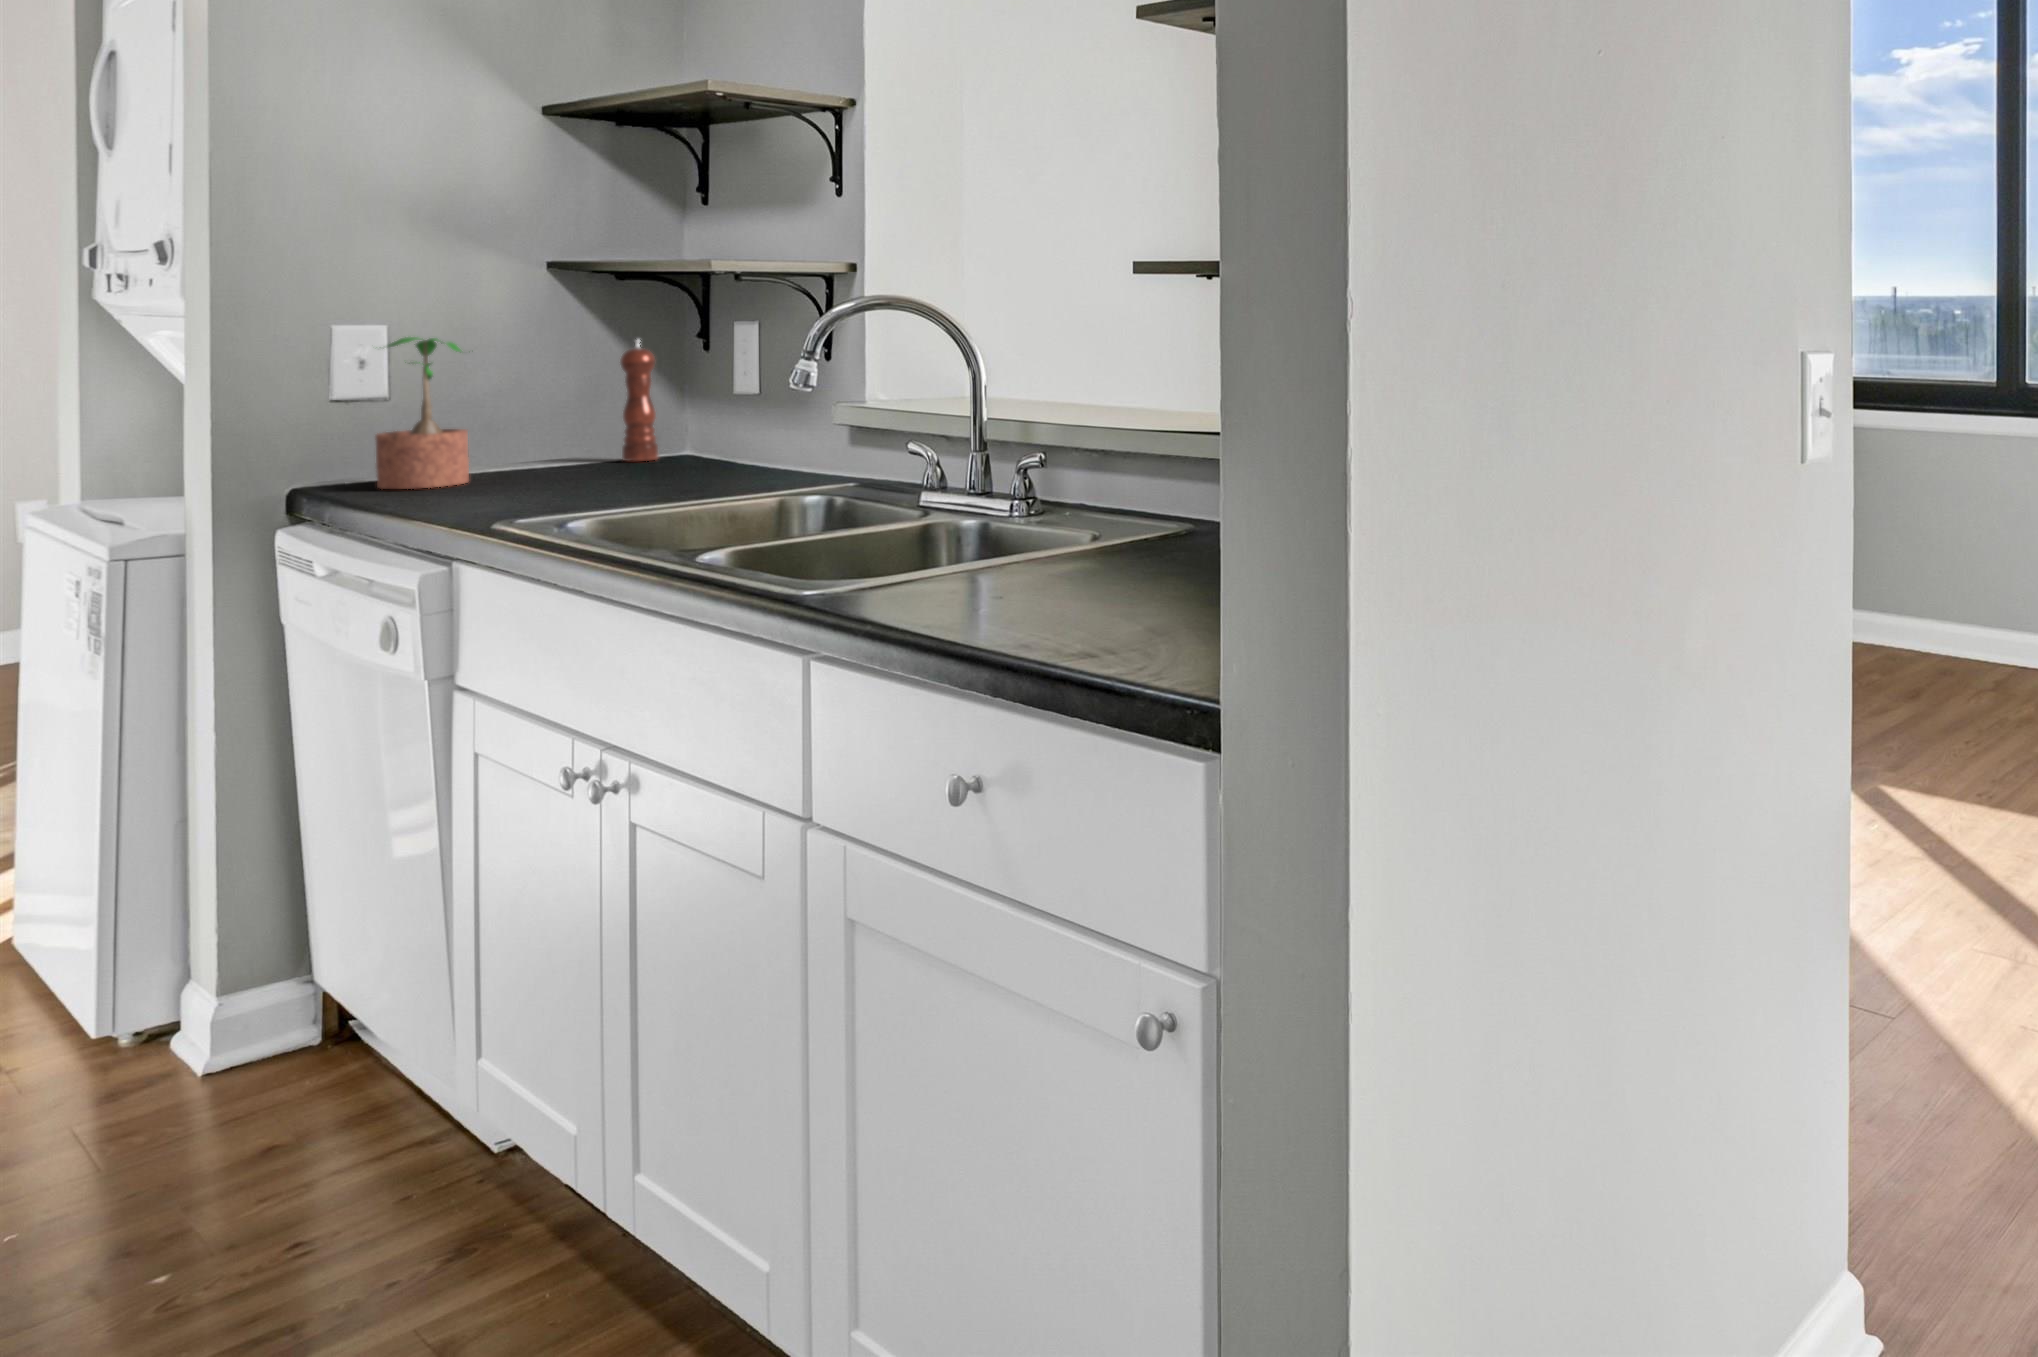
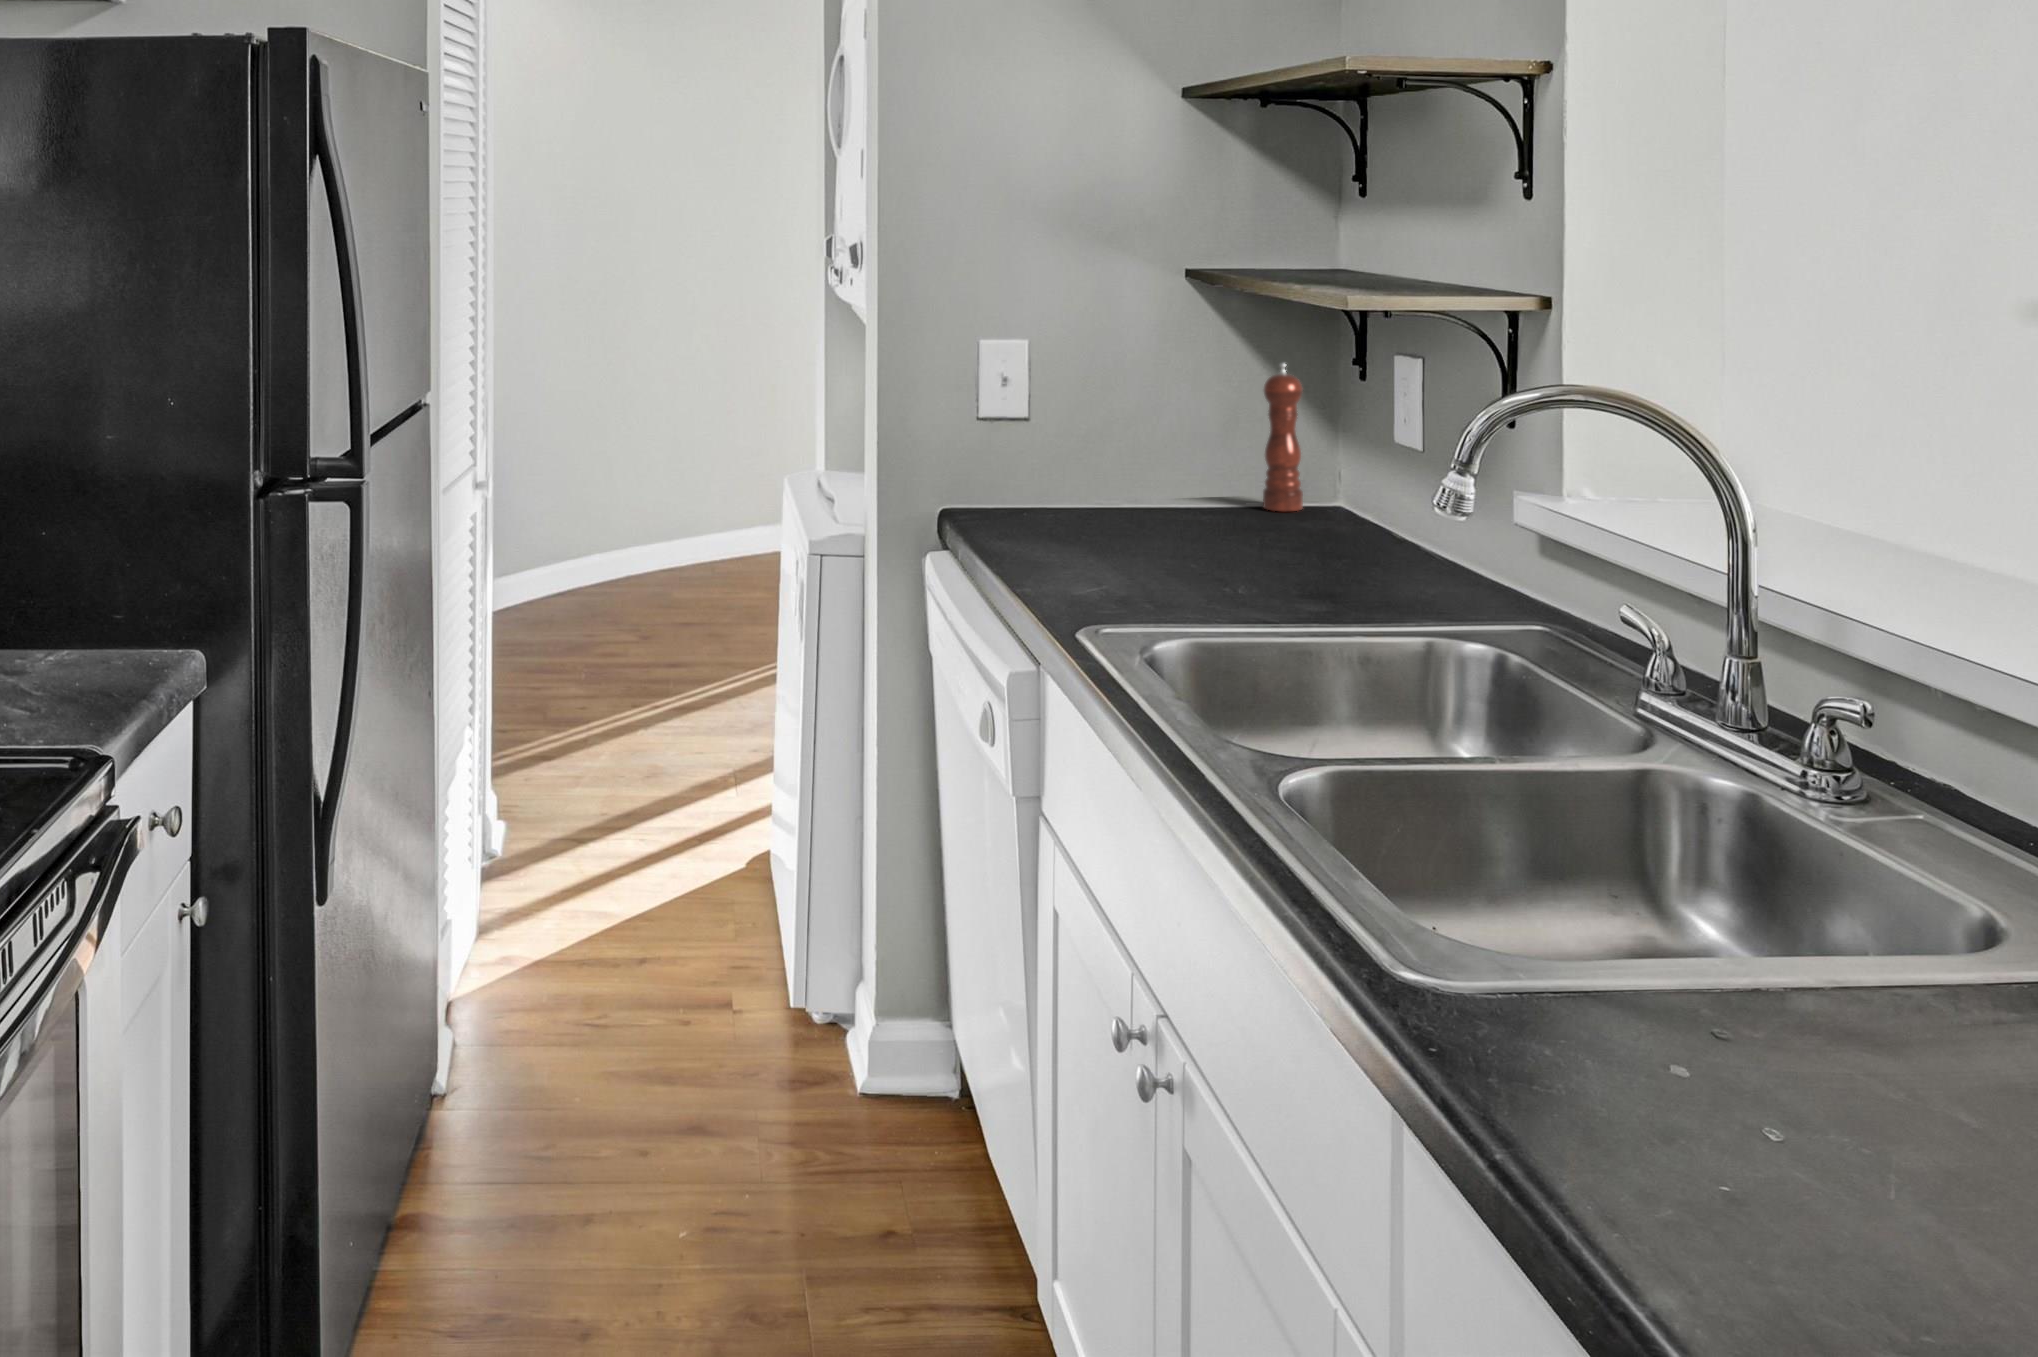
potted plant: present [375,337,469,489] -> none [1011,362,1104,535]

